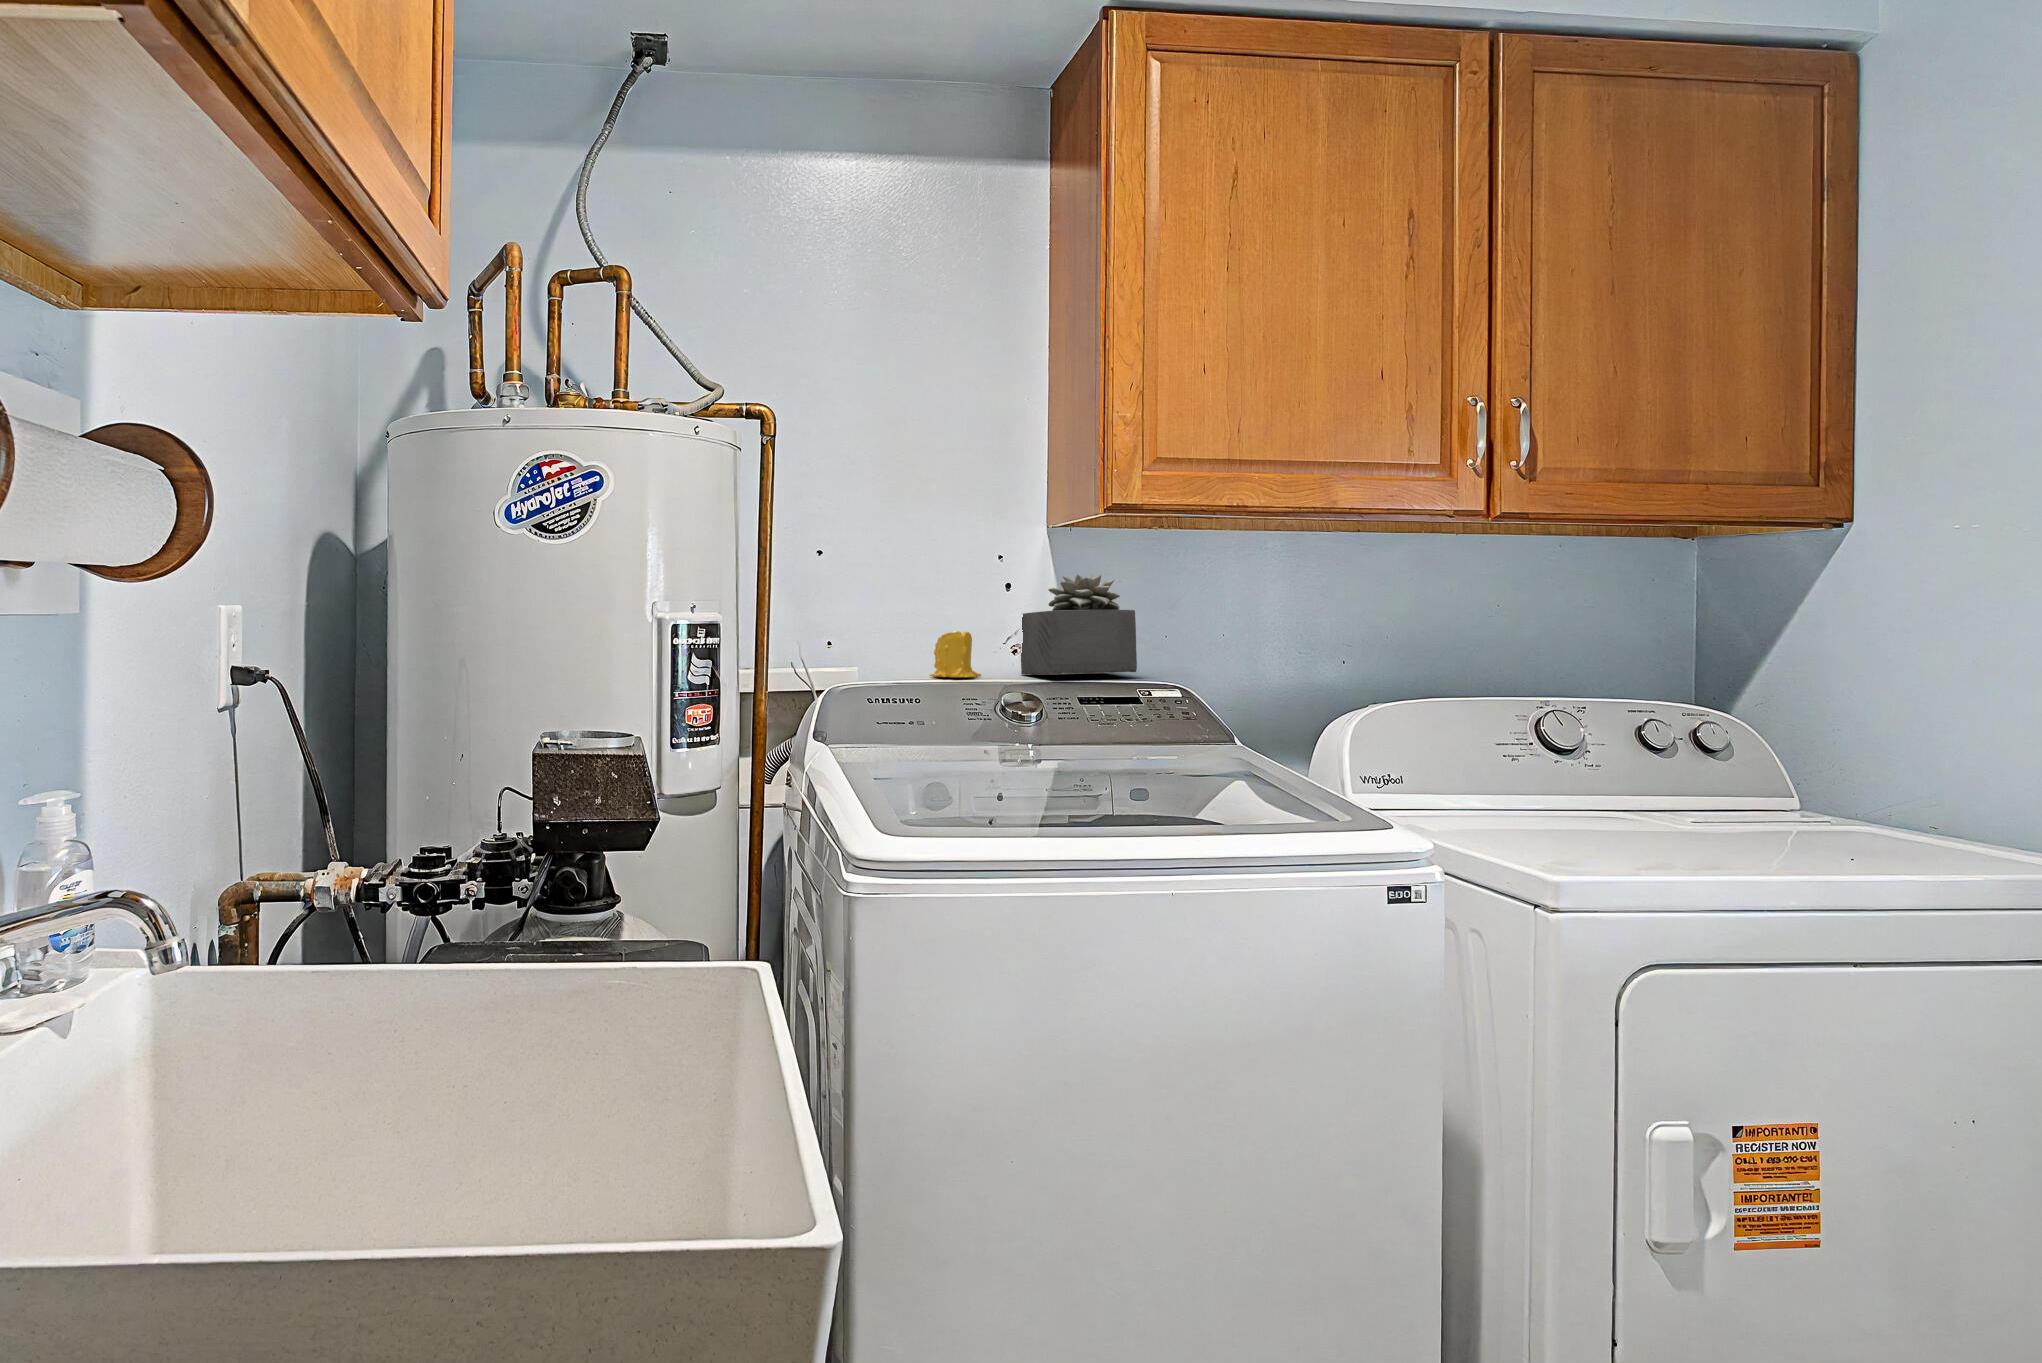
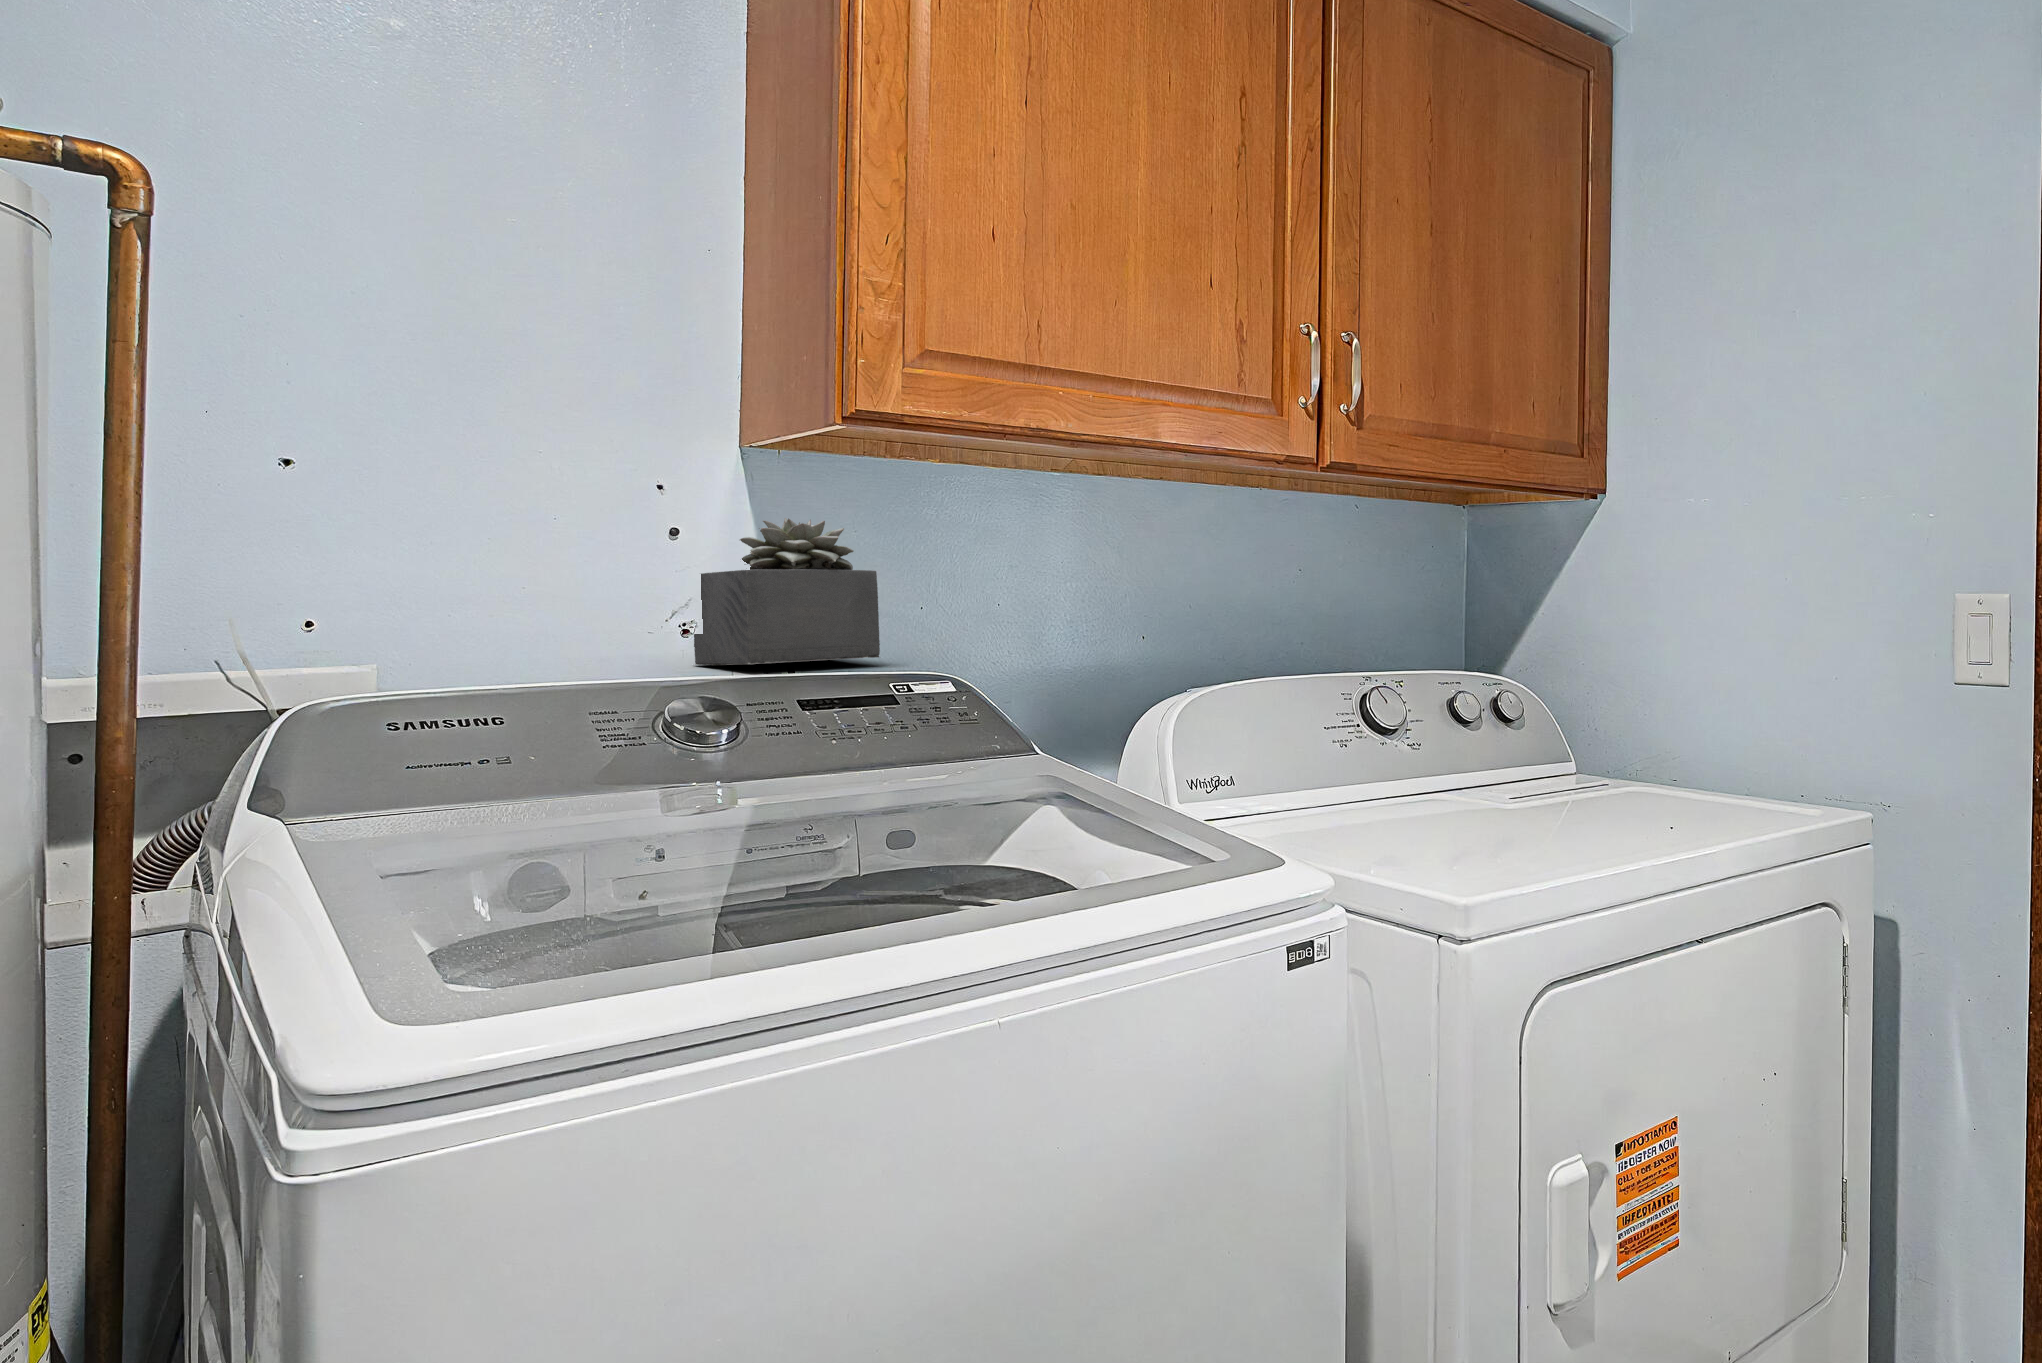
candle: present [930,631,981,677] -> none [528,597,625,673]

